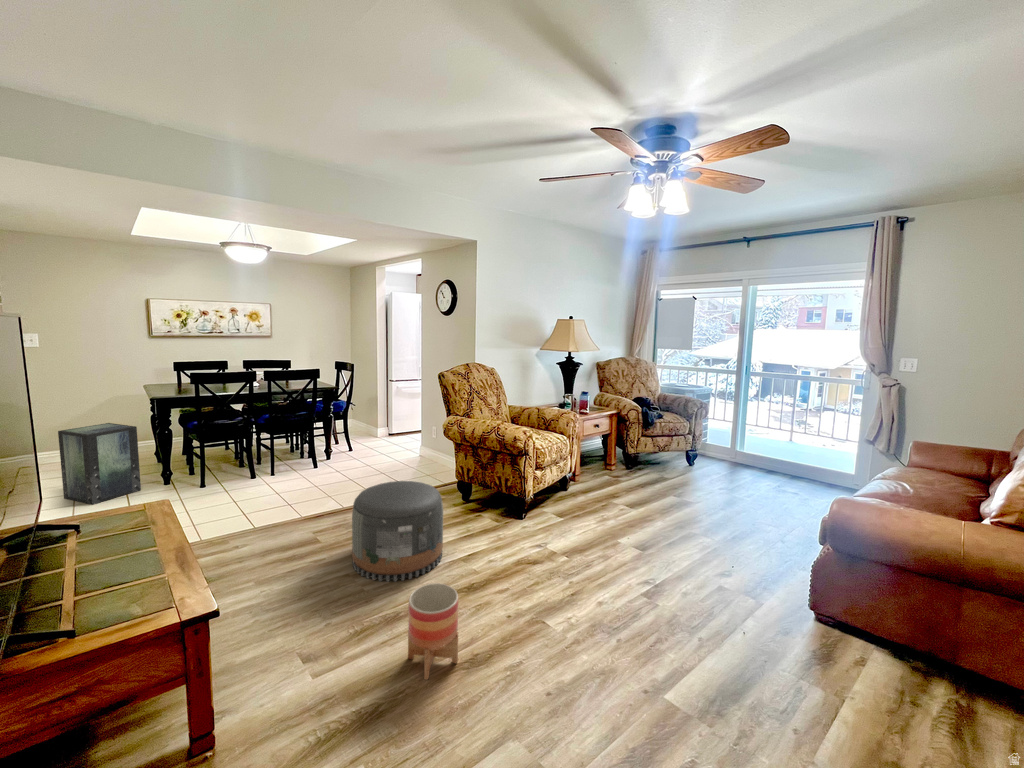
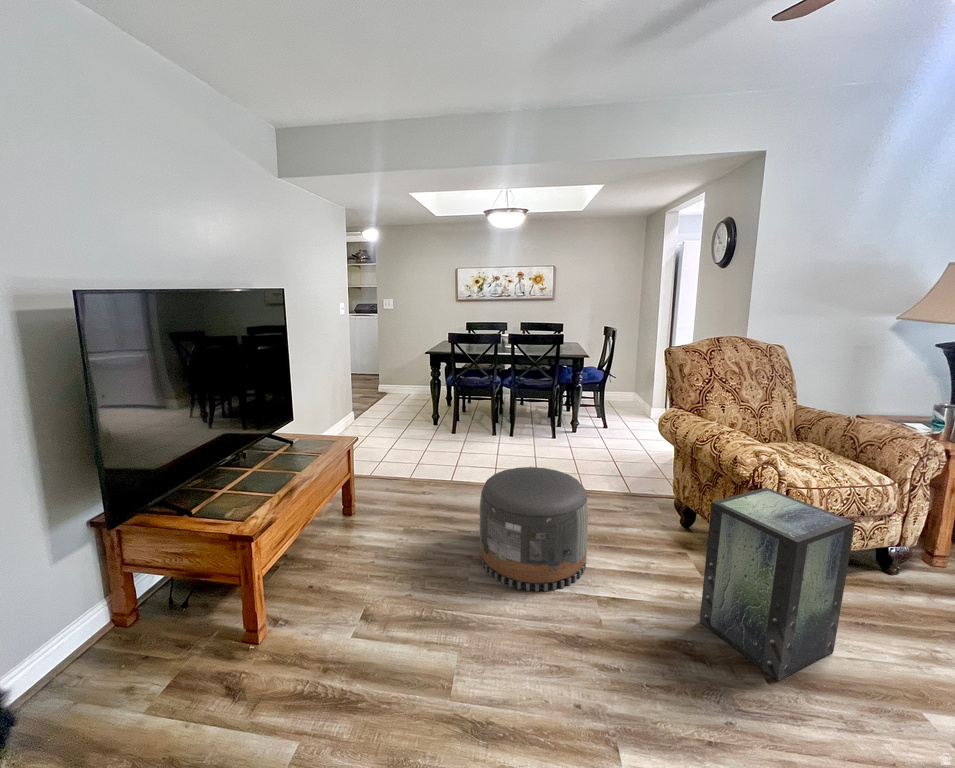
storage box: present [58,423,141,505] -> present [700,488,855,681]
planter: present [408,583,458,680] -> none [413,601,476,719]

